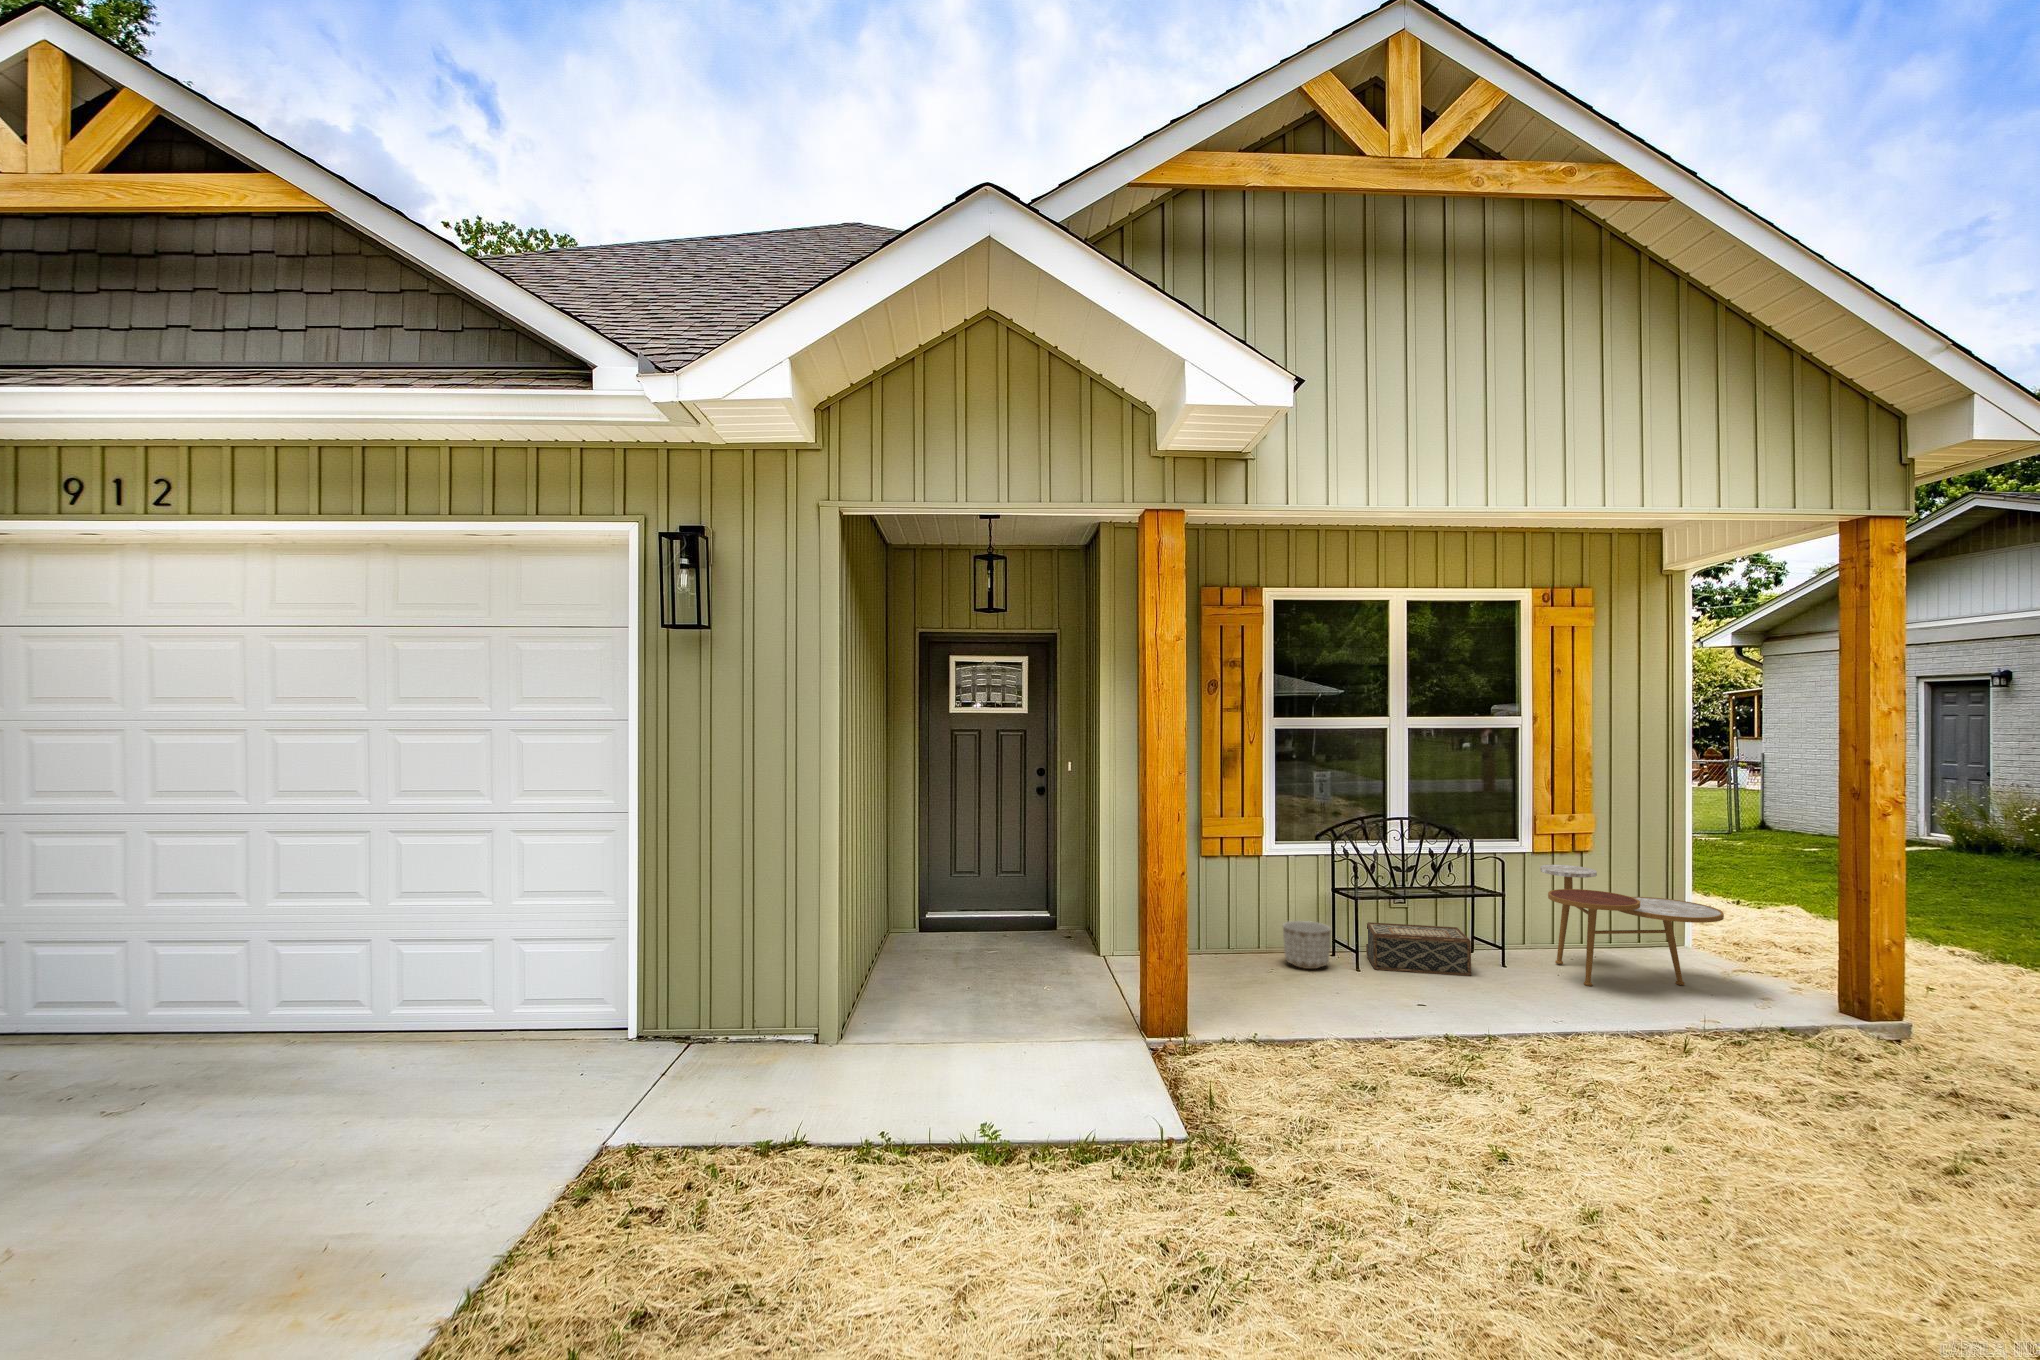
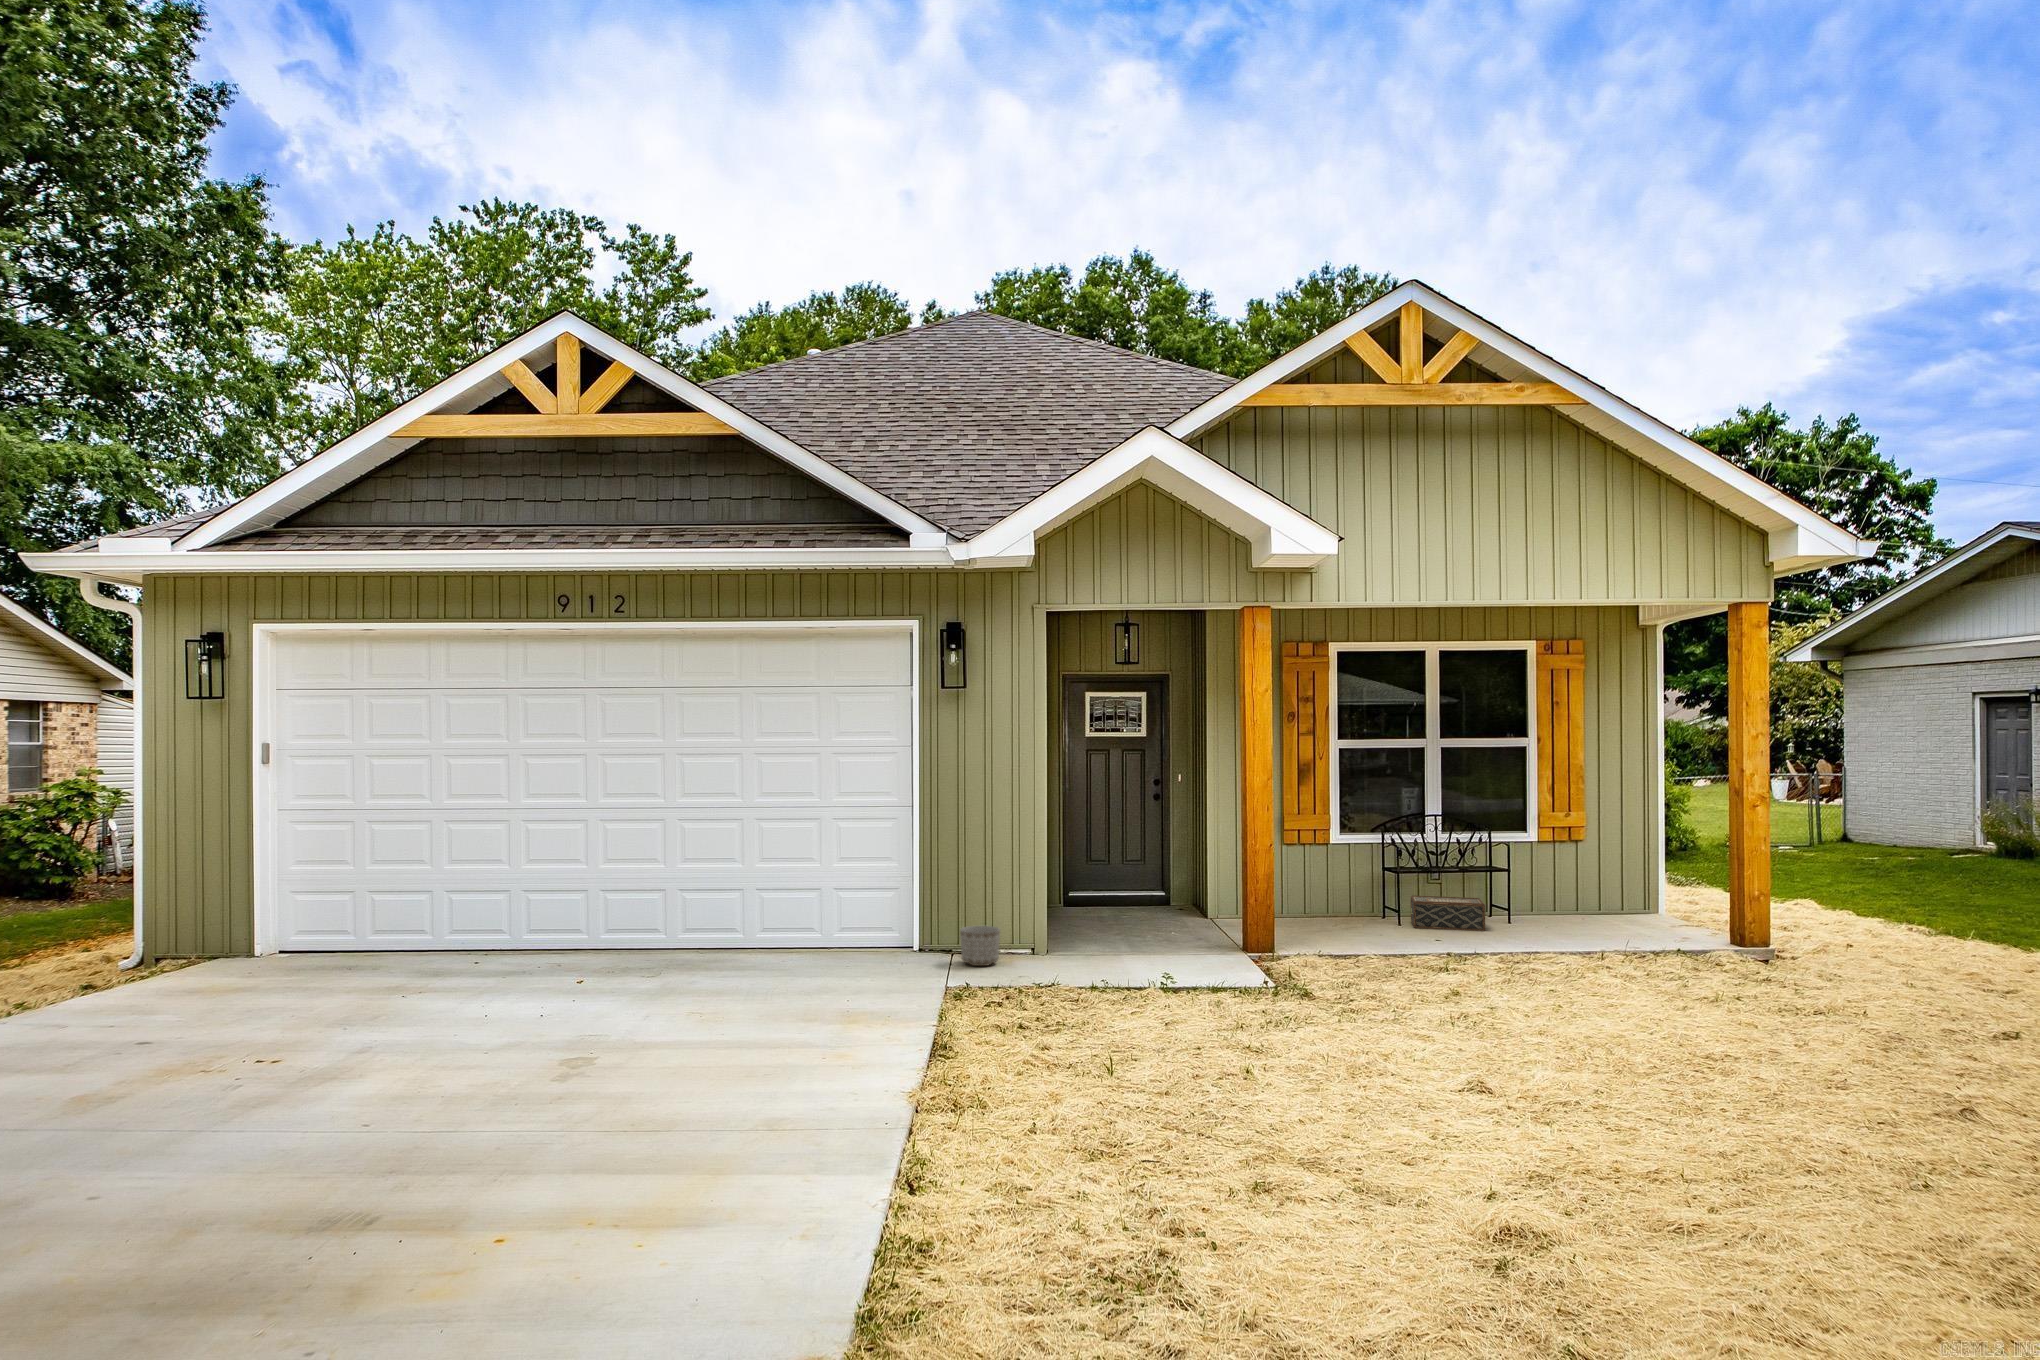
side table: present [1540,865,1724,986] -> none [1542,851,1666,936]
planter: present [1283,921,1331,969] -> present [960,926,1000,966]

